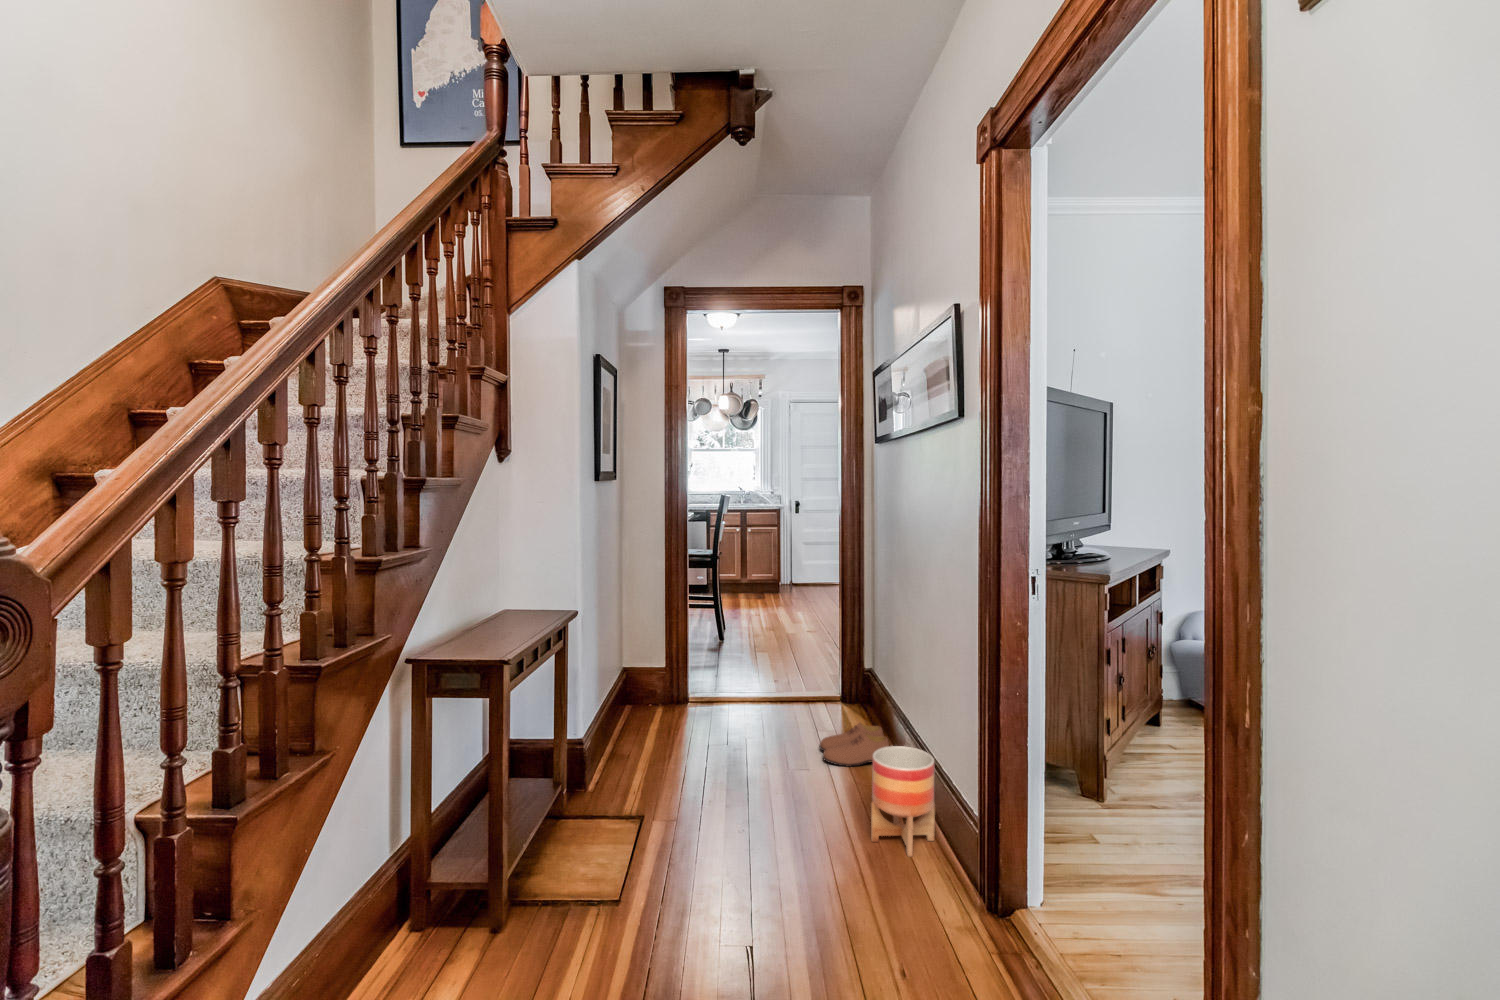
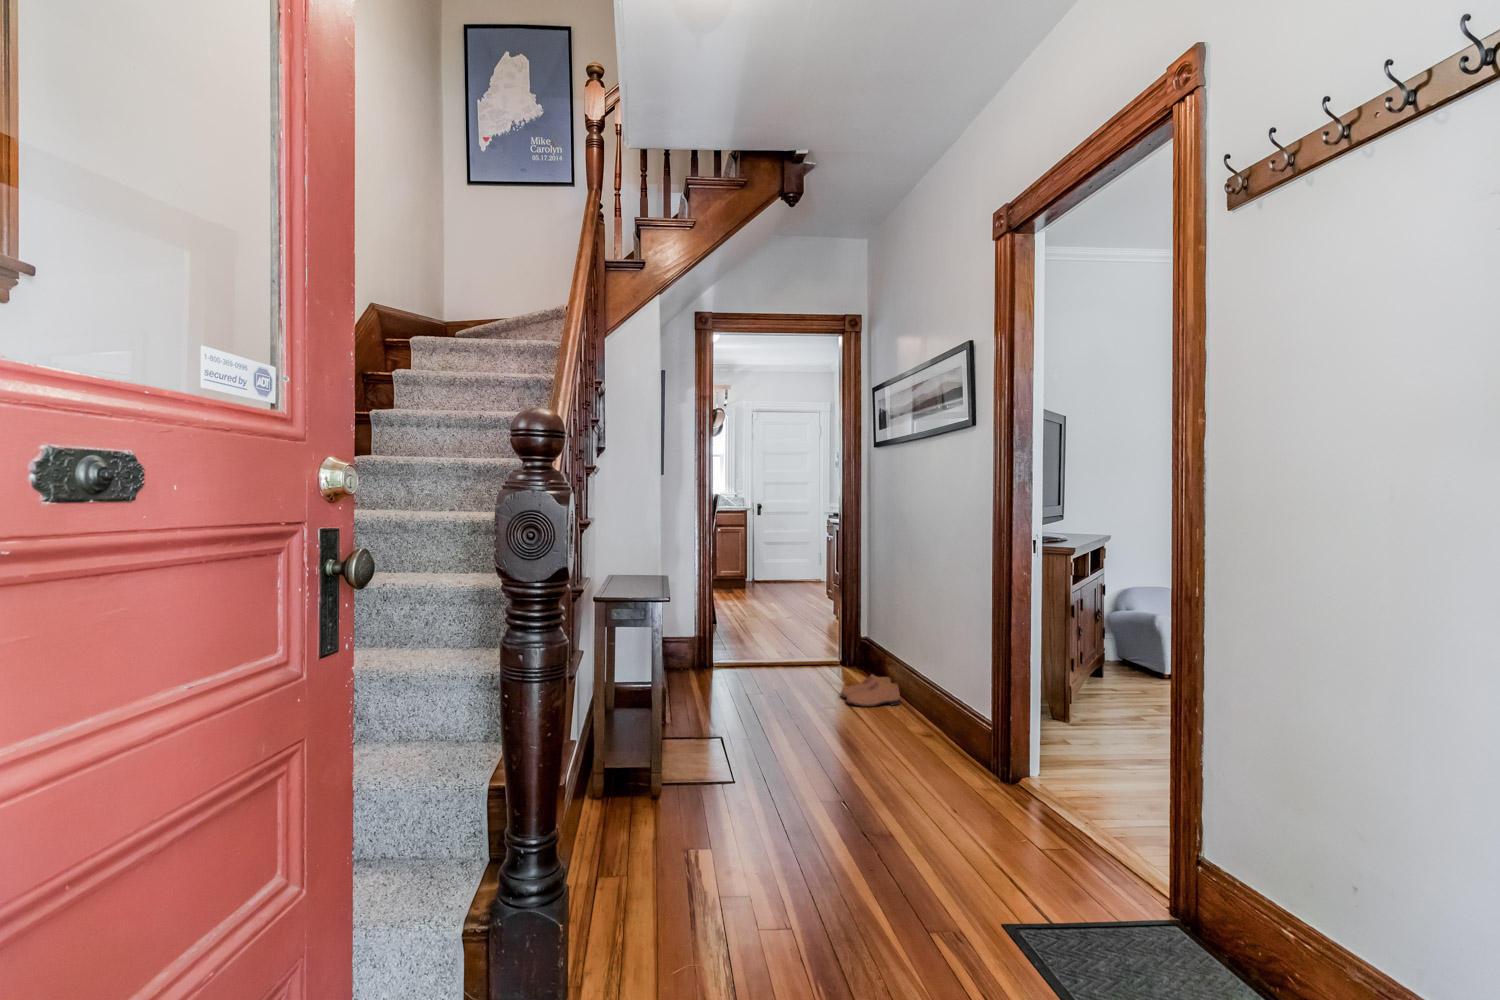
planter: present [871,746,935,857] -> none [905,678,953,757]

